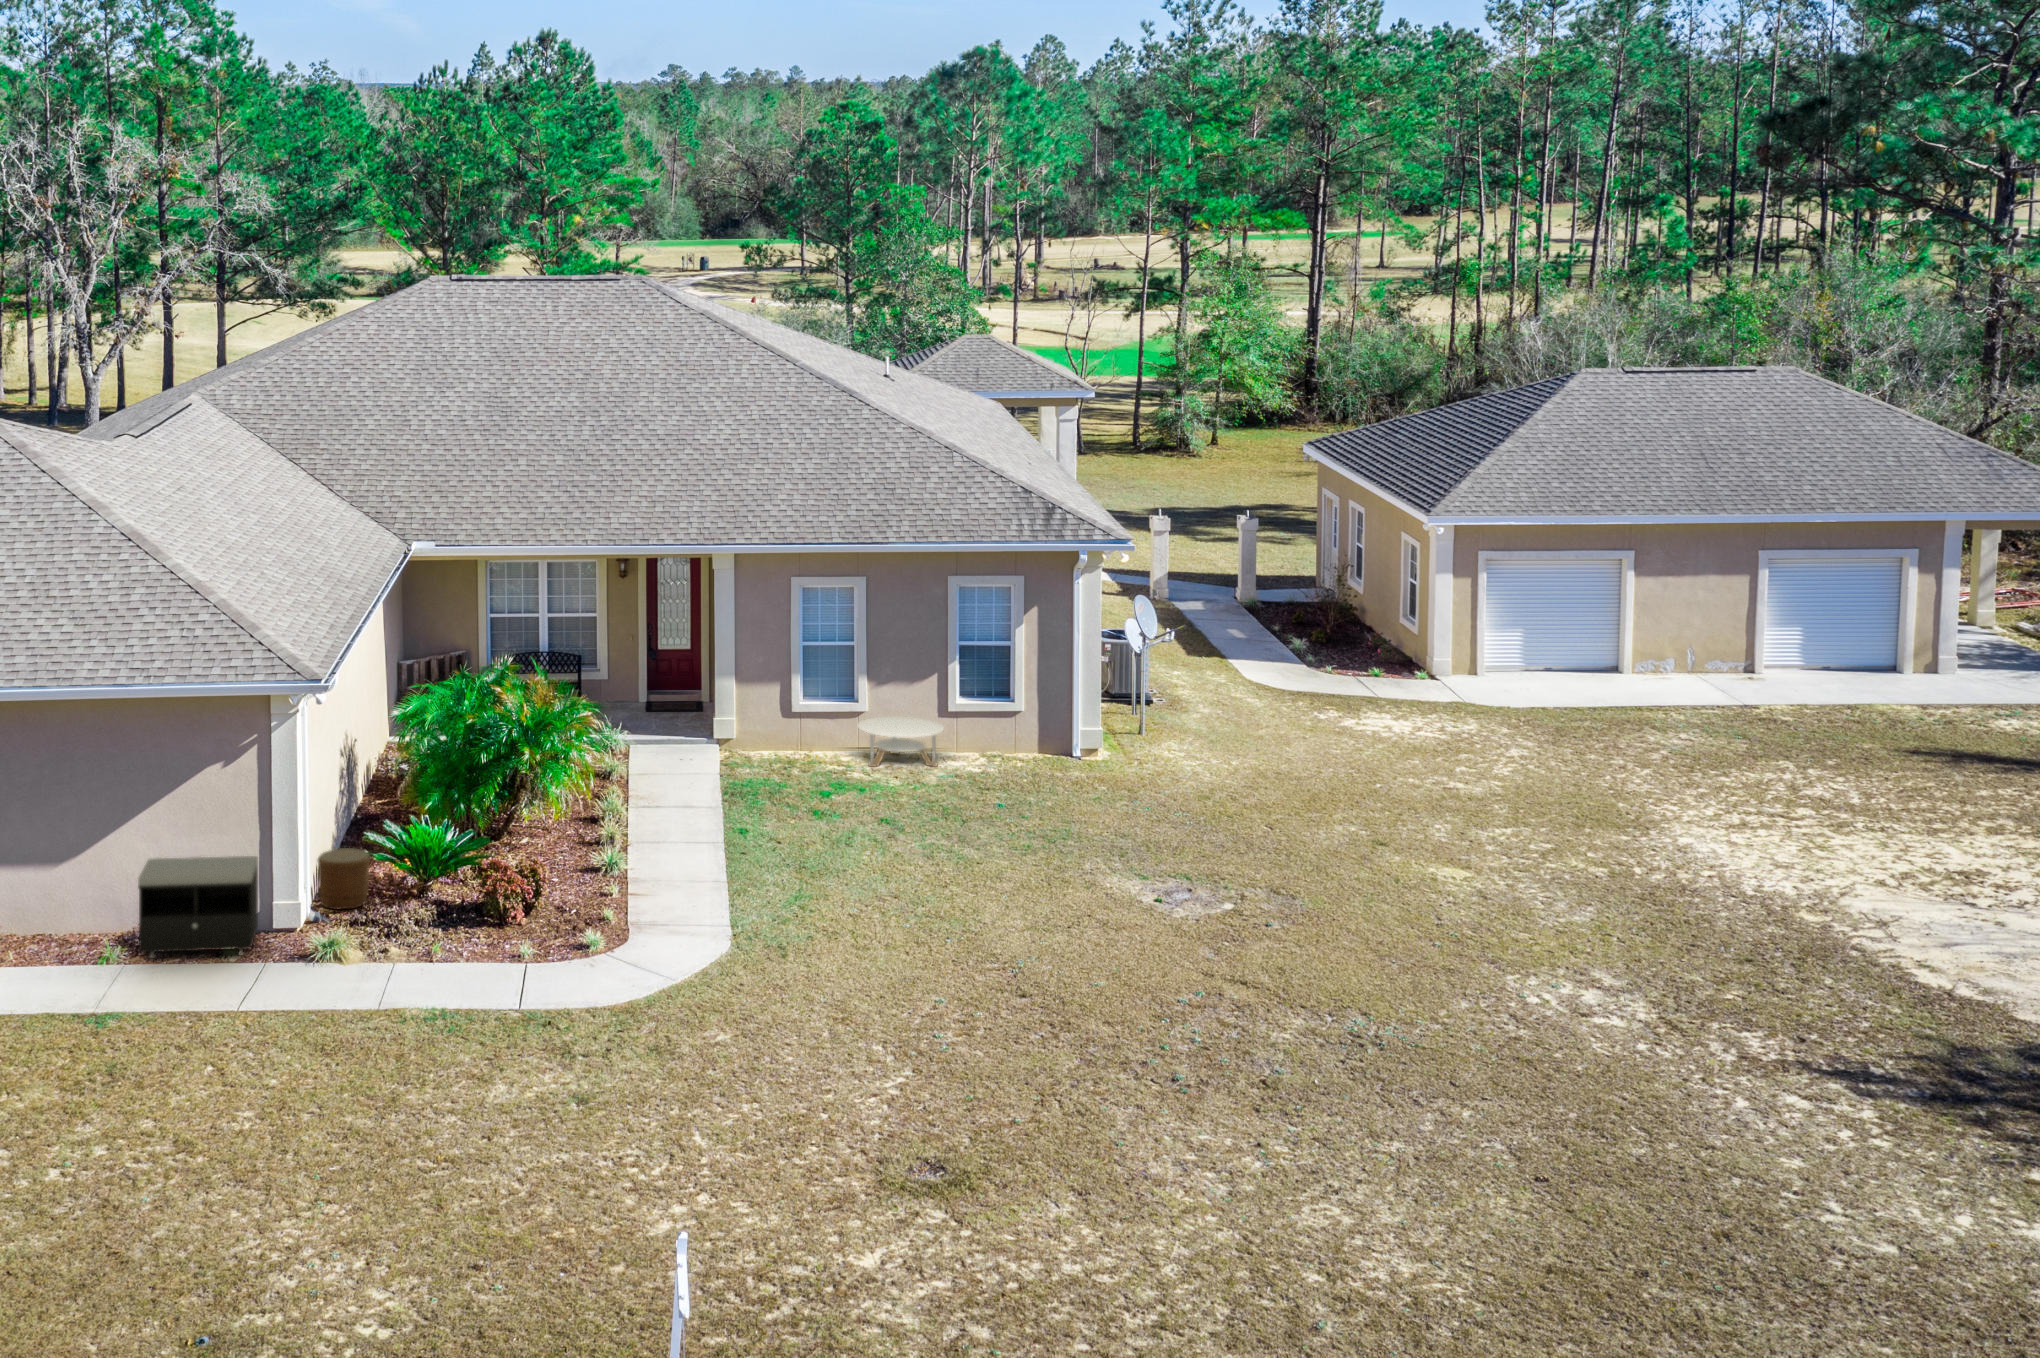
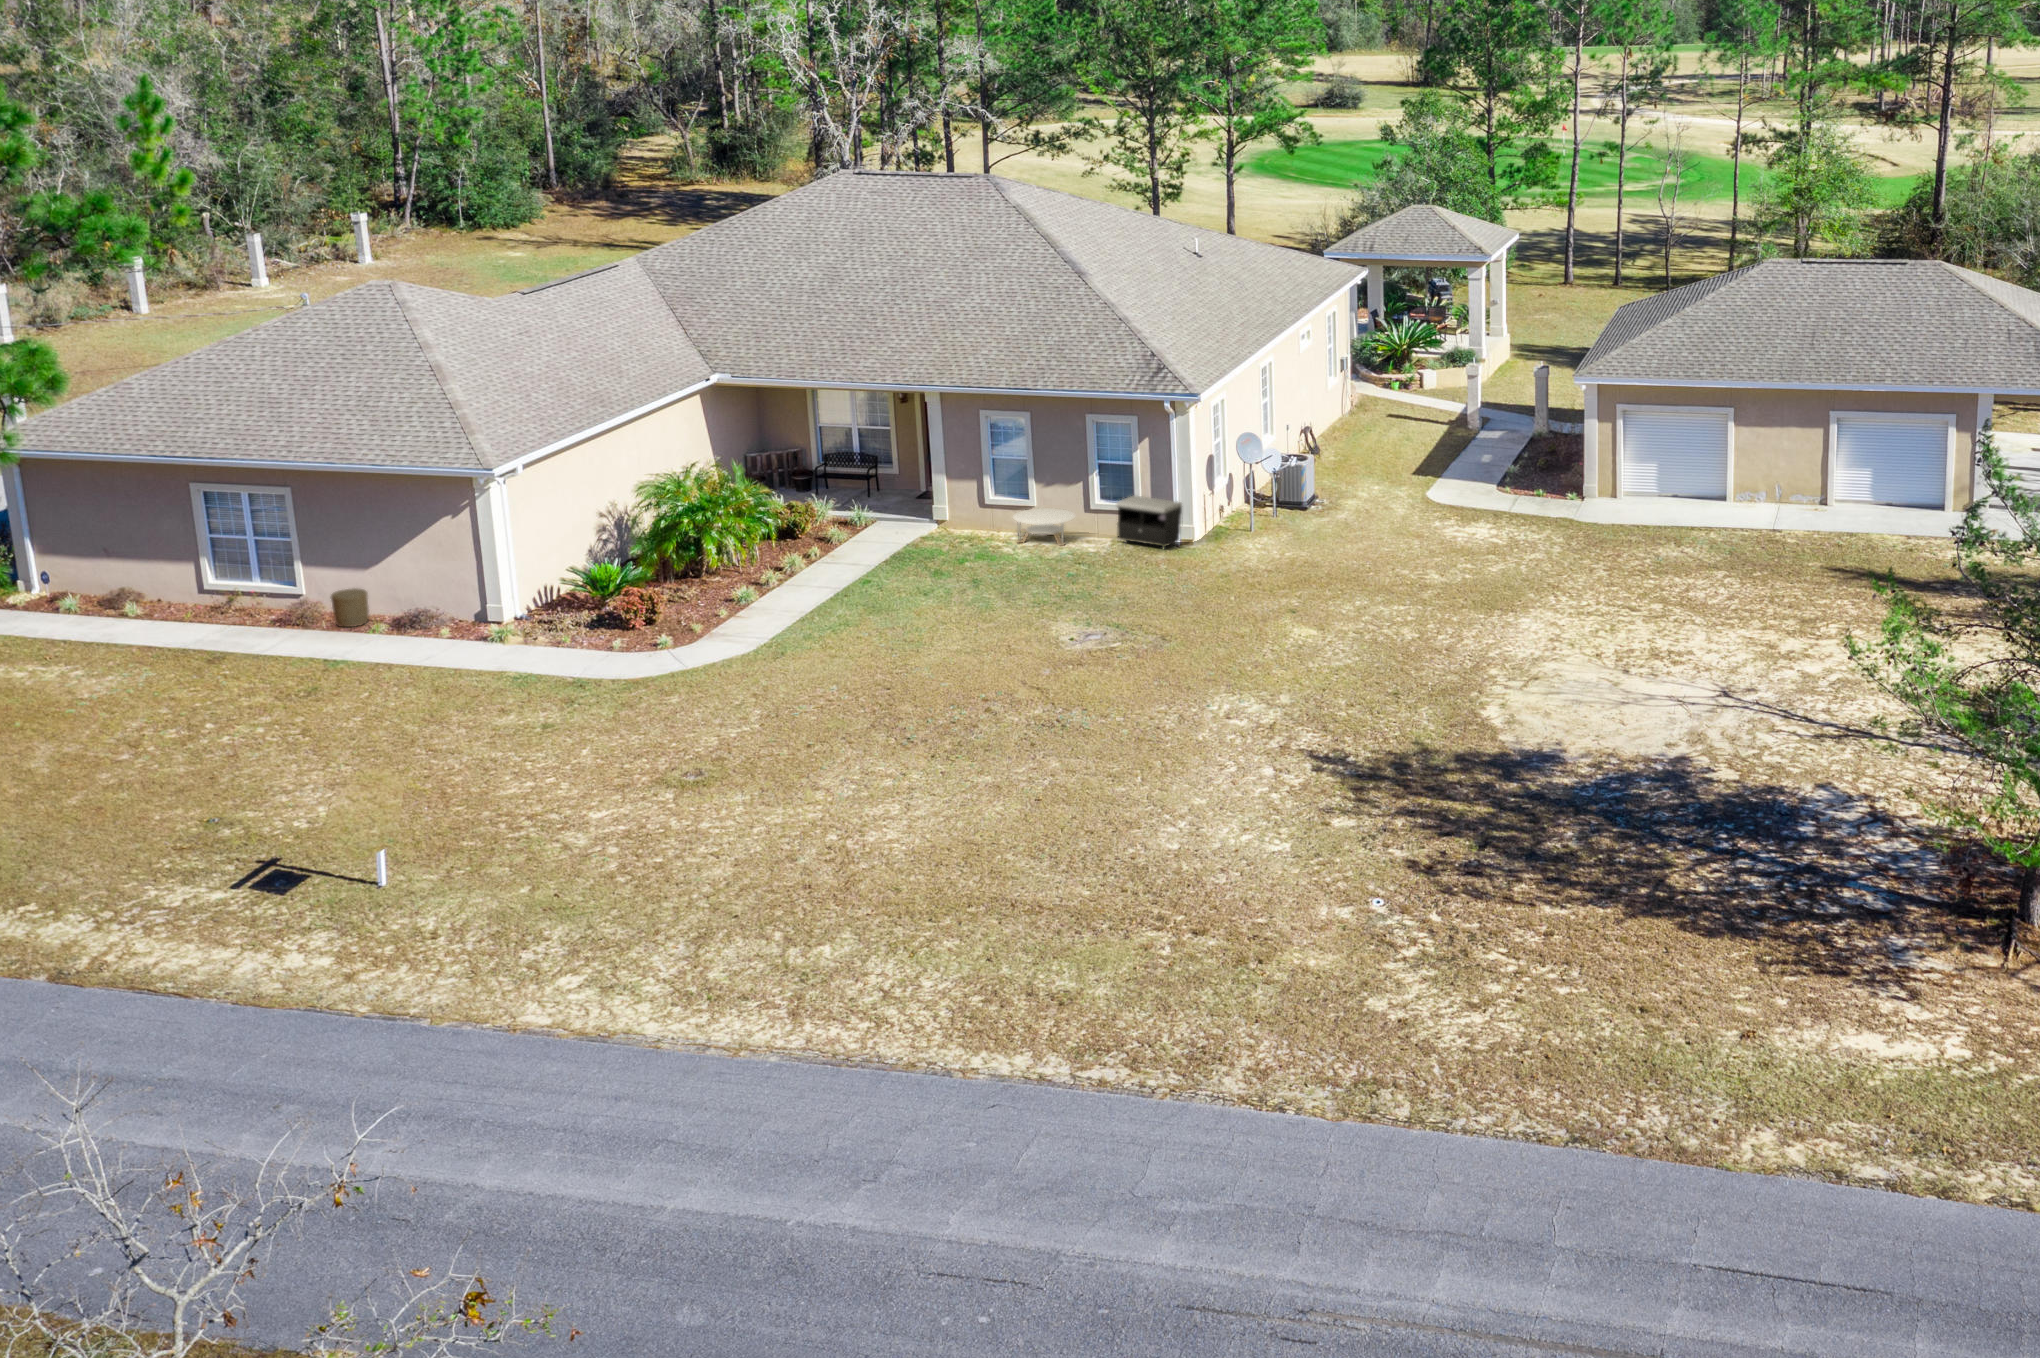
woven basket: present [318,848,370,909] -> present [331,589,369,627]
storage bench: present [138,856,258,958] -> present [1117,495,1182,548]

